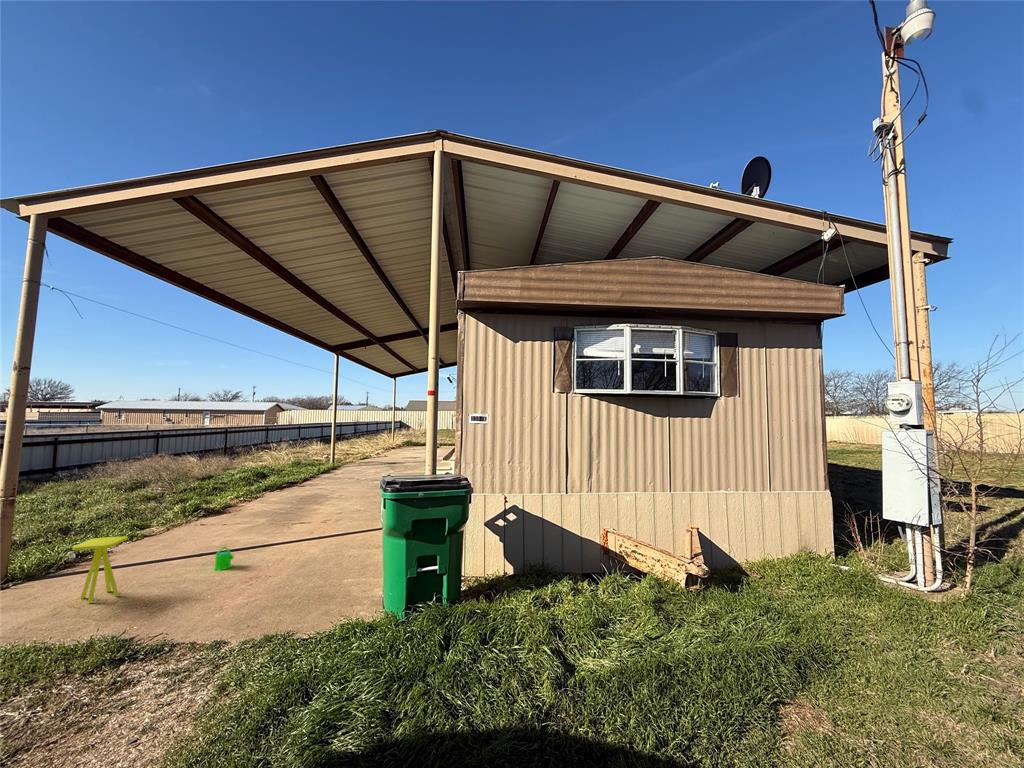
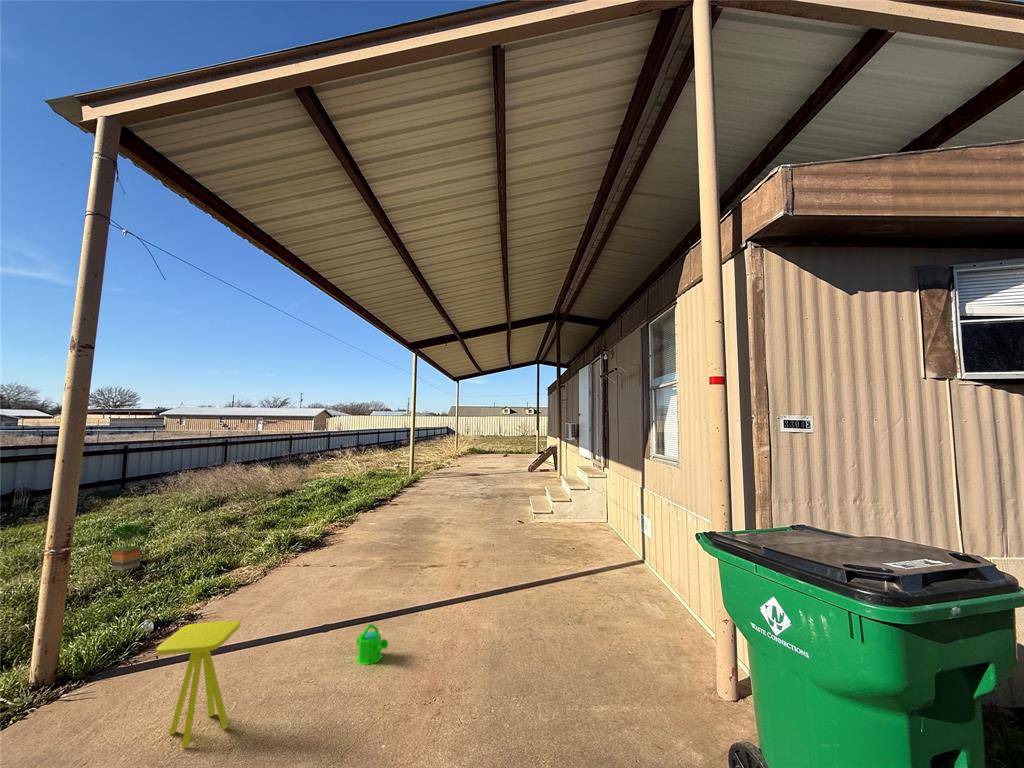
potted tree: none [41,494,75,529] -> present [110,524,149,571]

